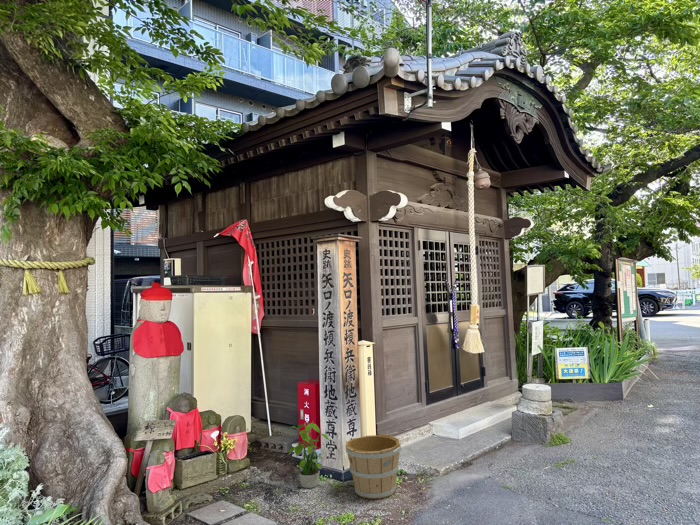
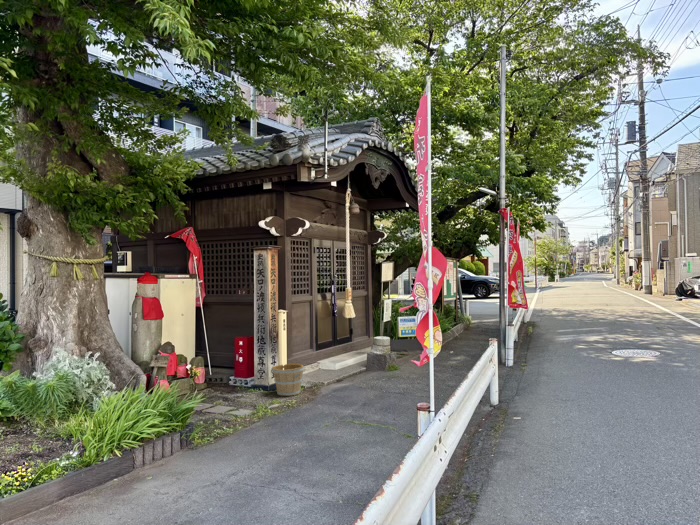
potted plant: present [289,424,329,488] -> none [236,357,262,394]

